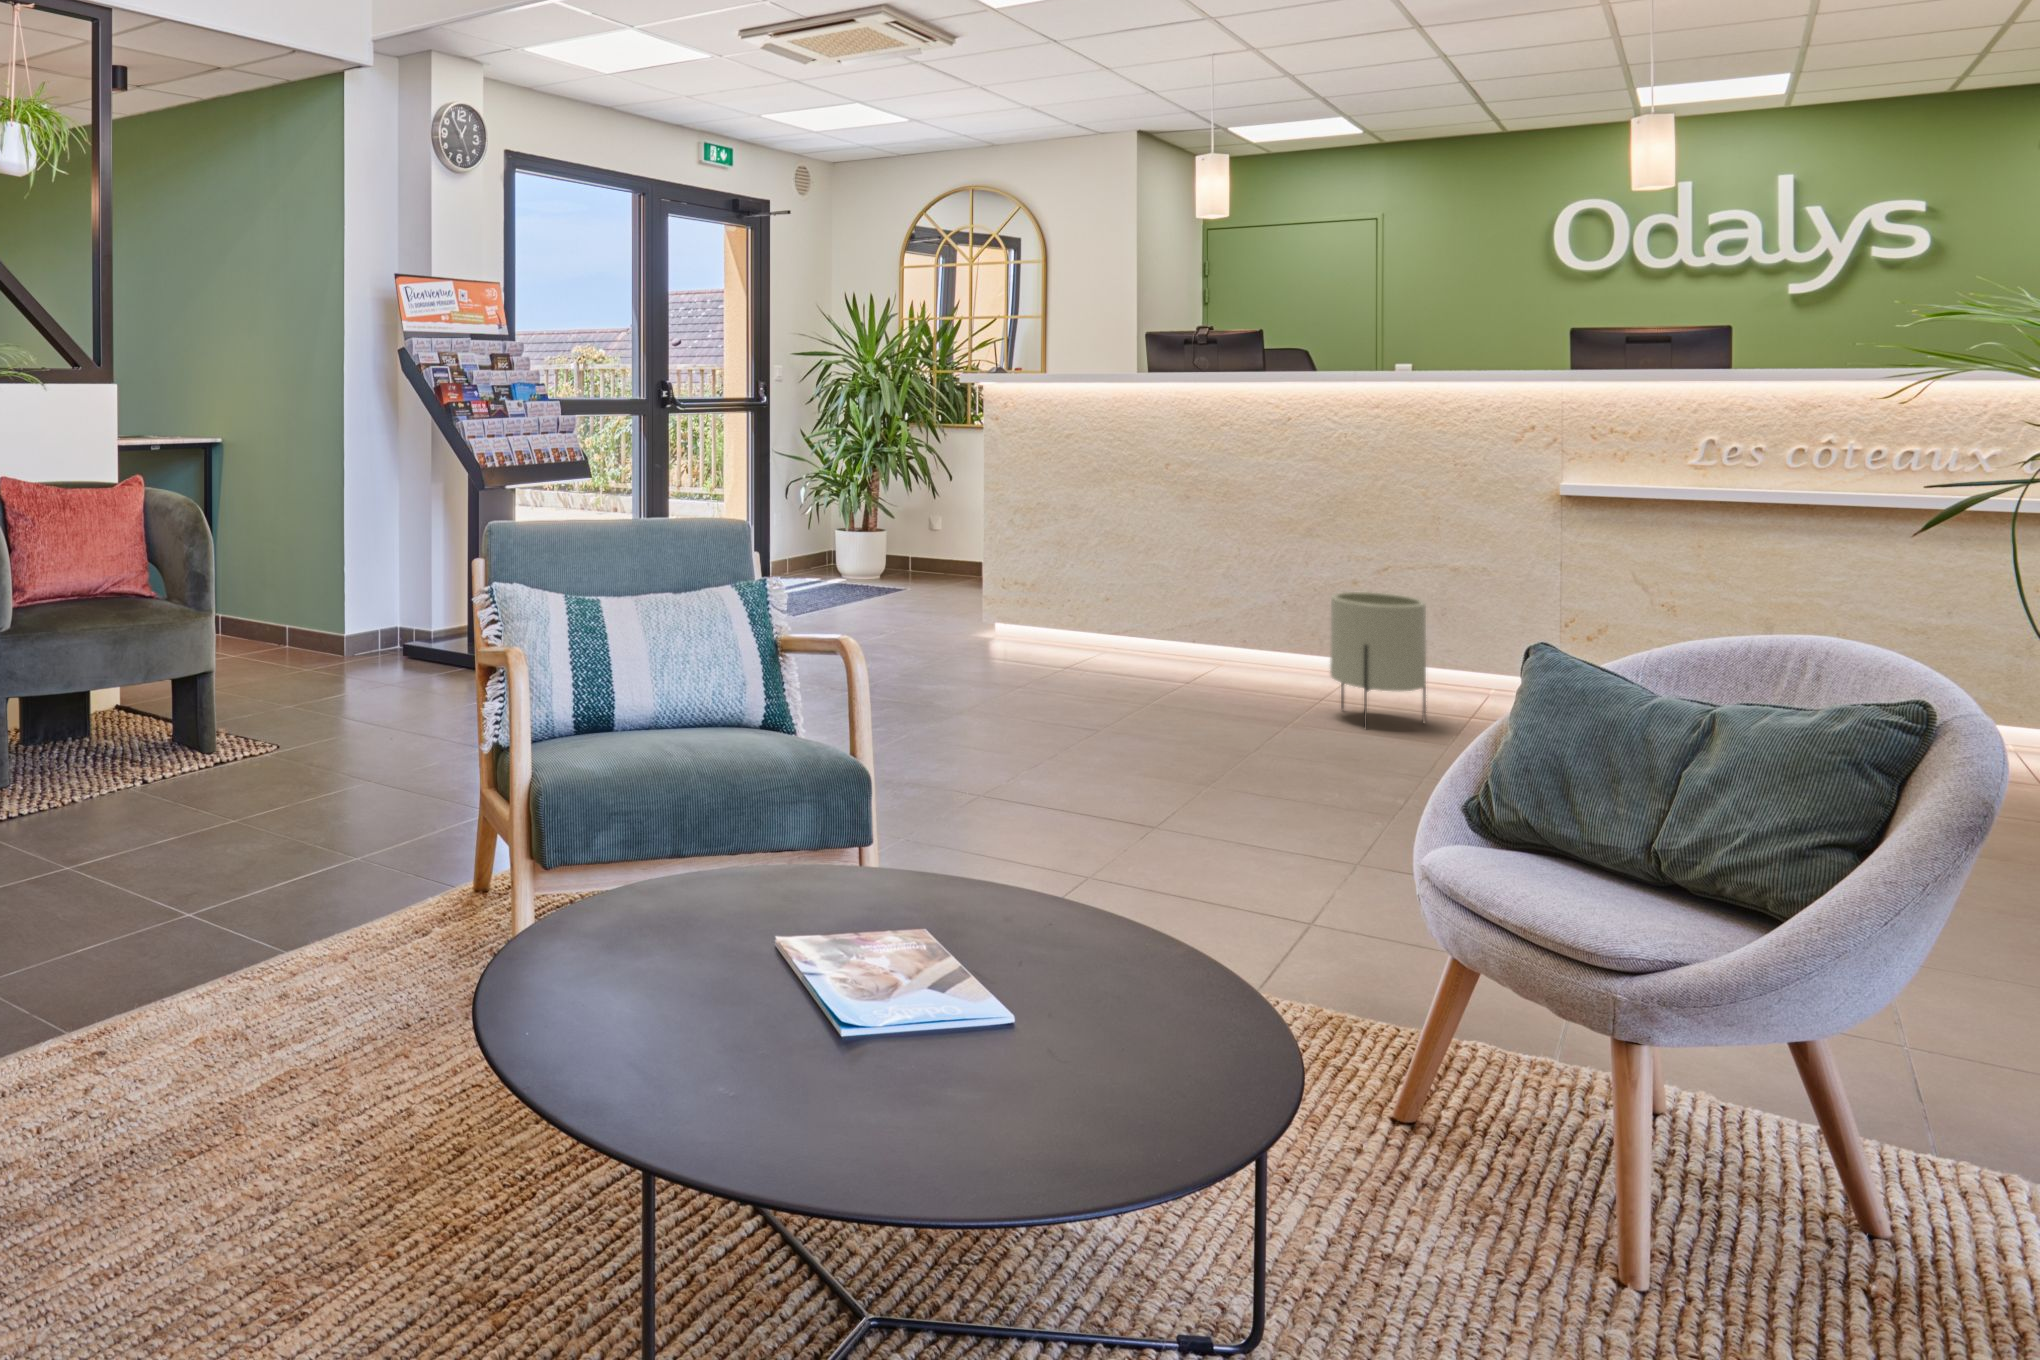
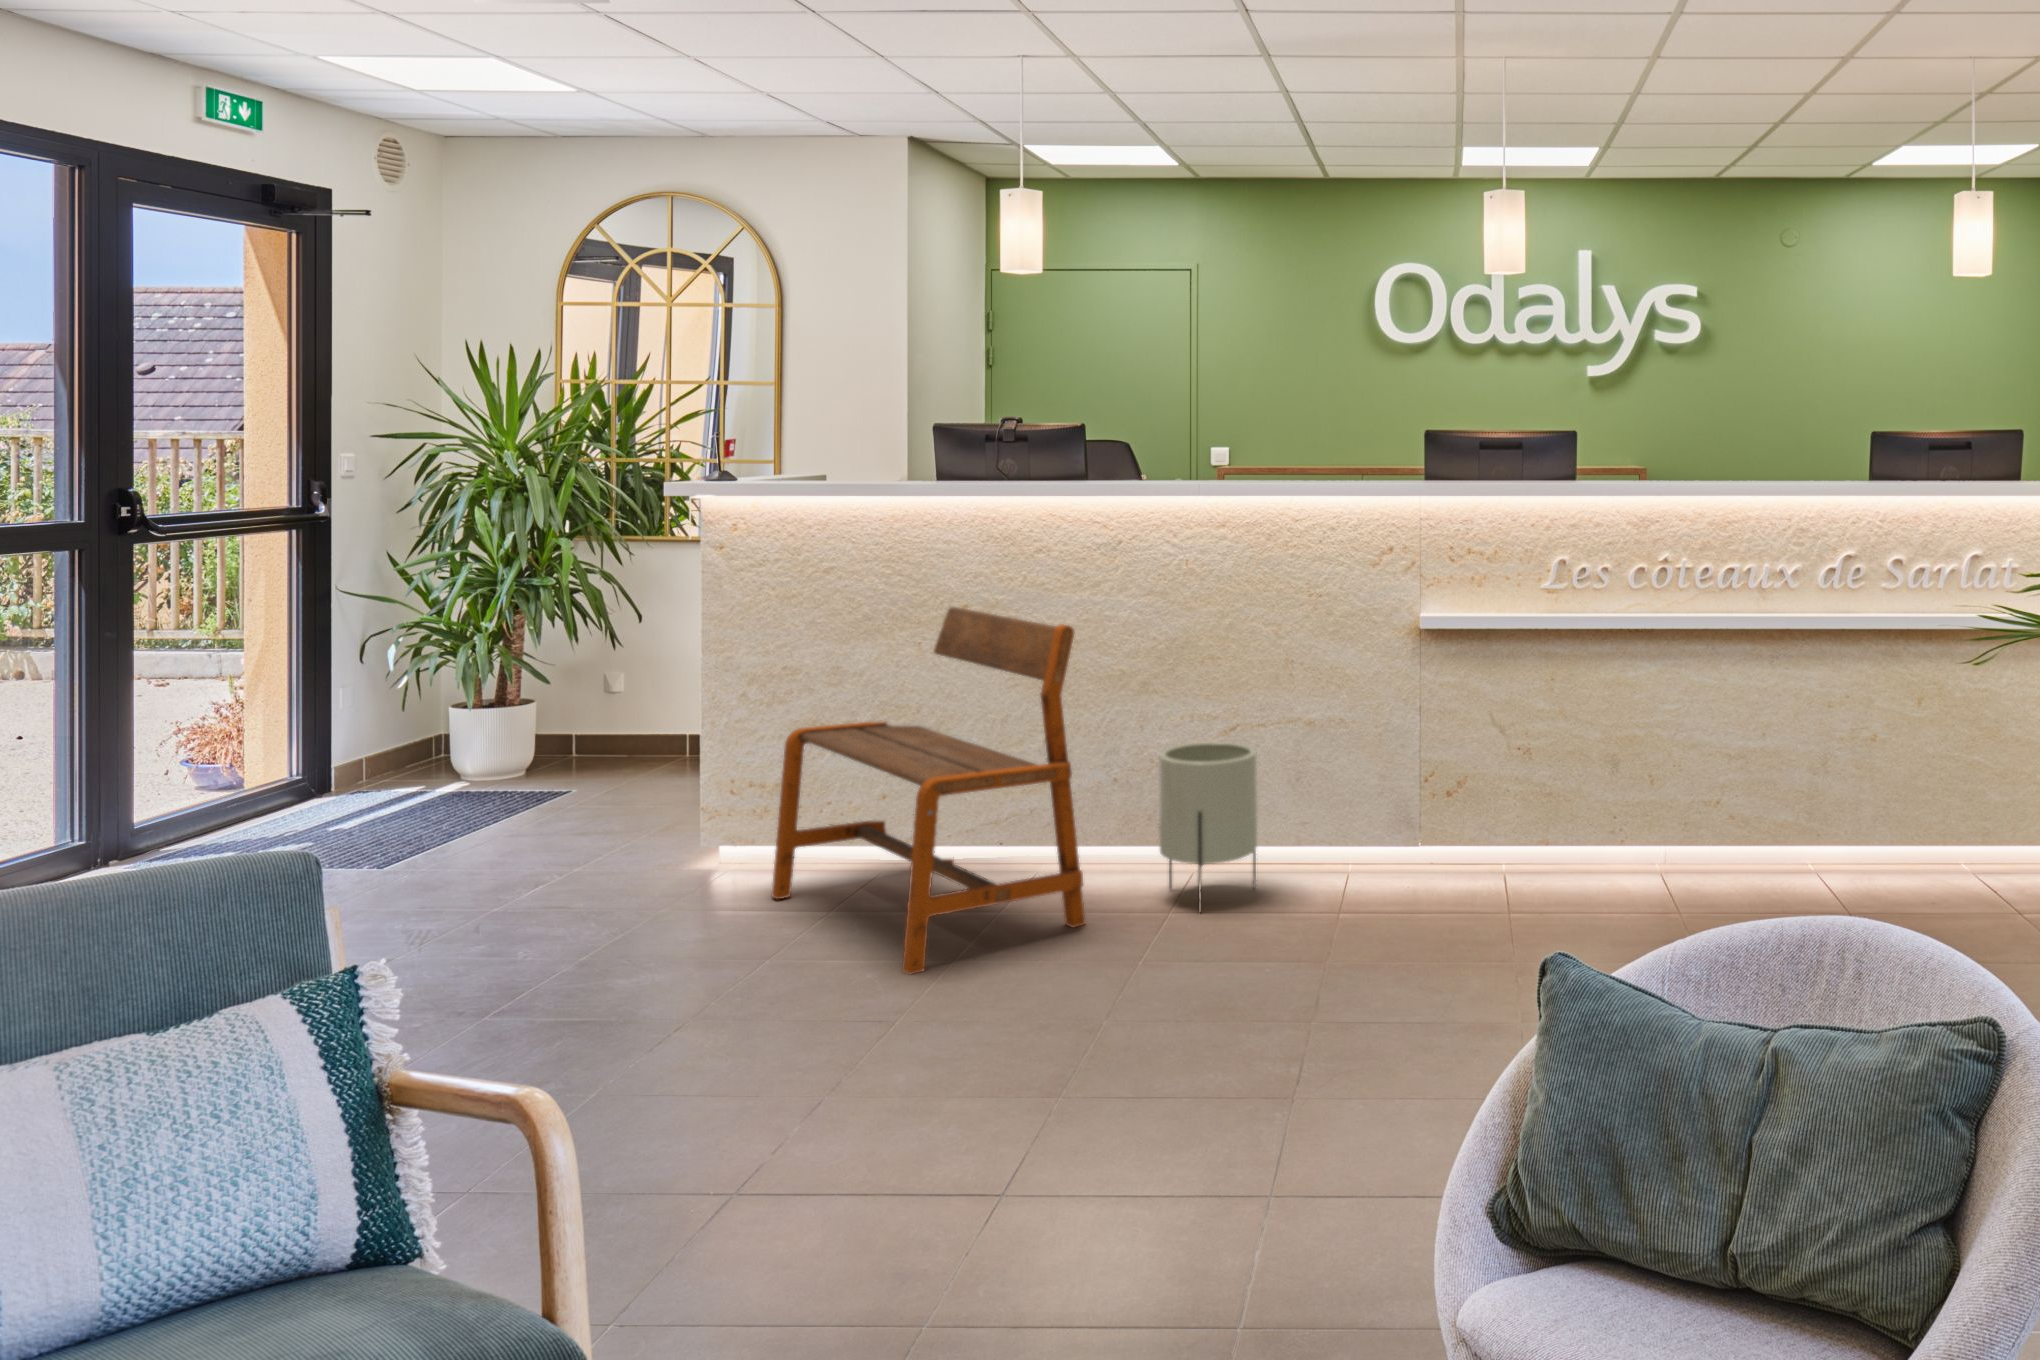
bench: none [1024,464,1260,723] -> present [772,607,1085,974]

